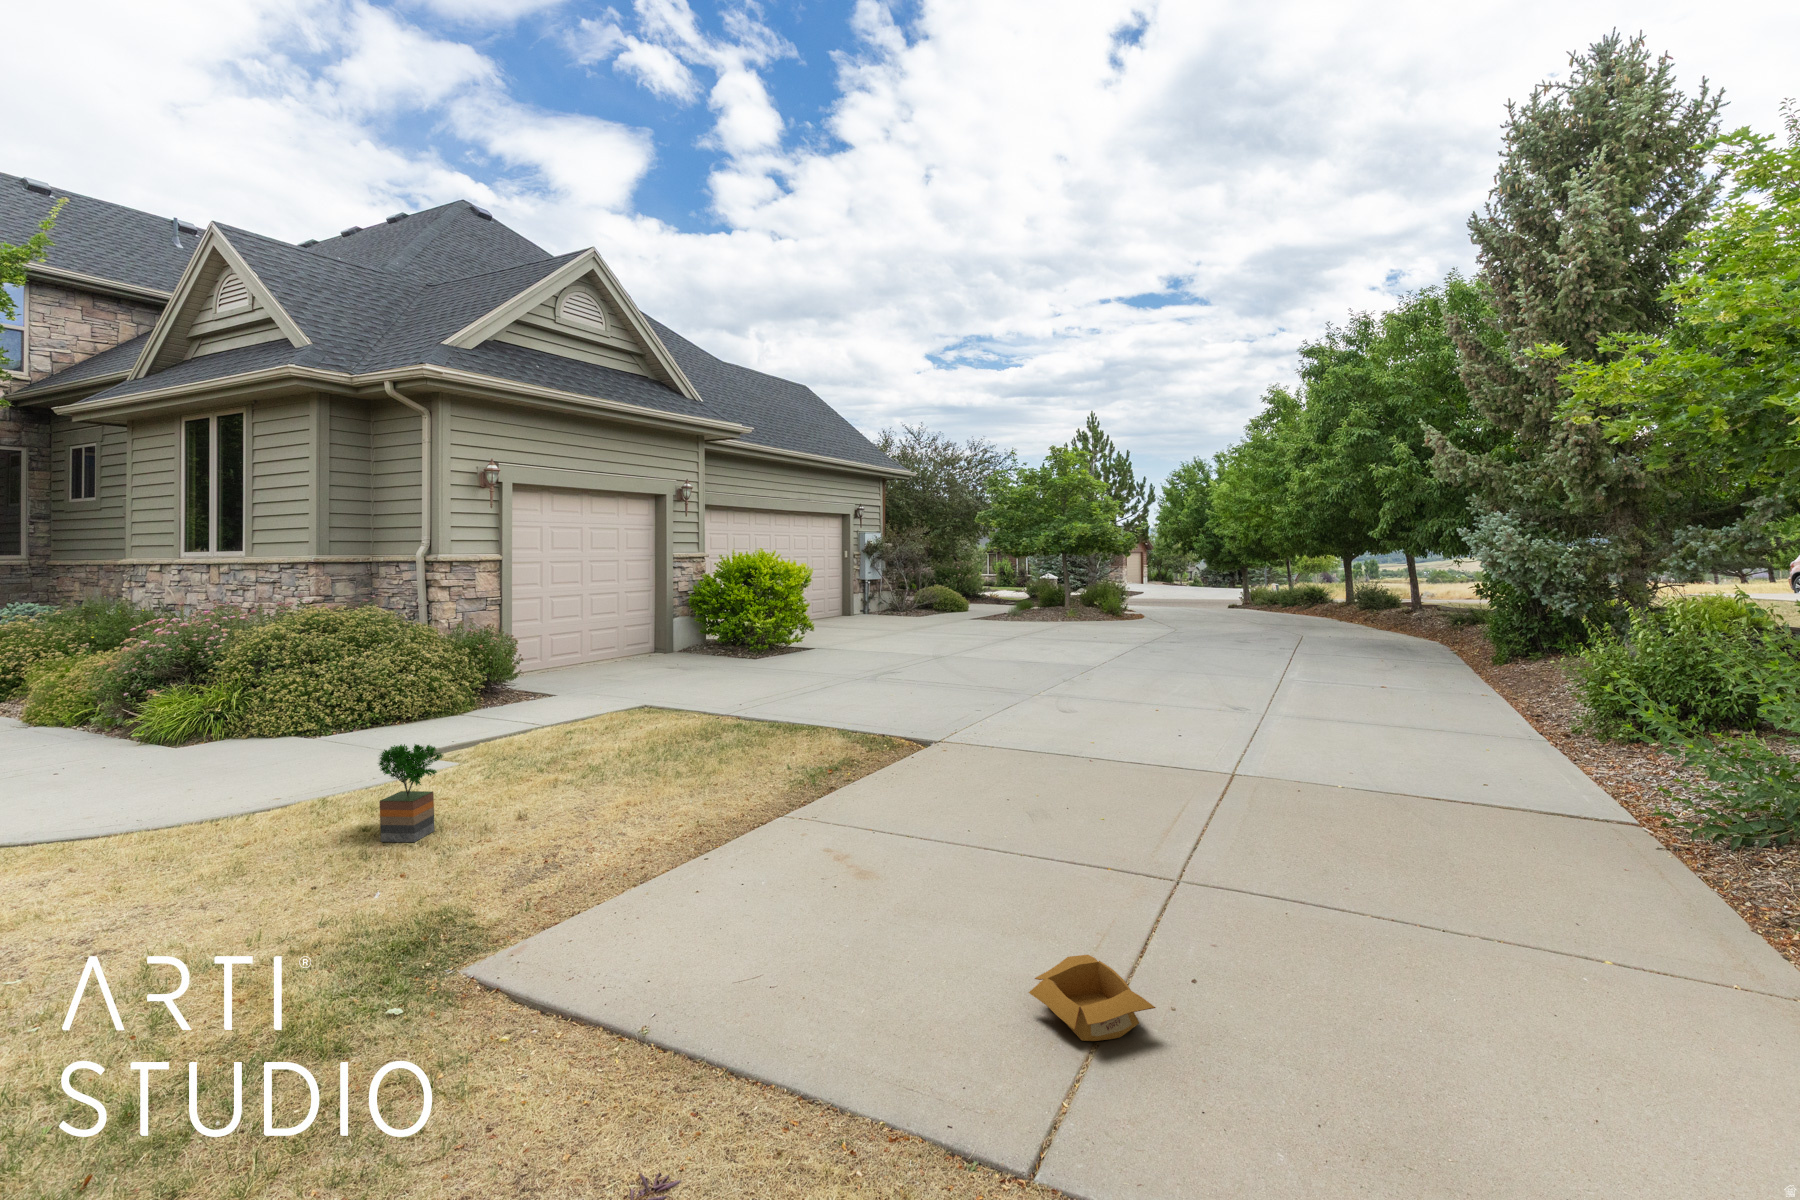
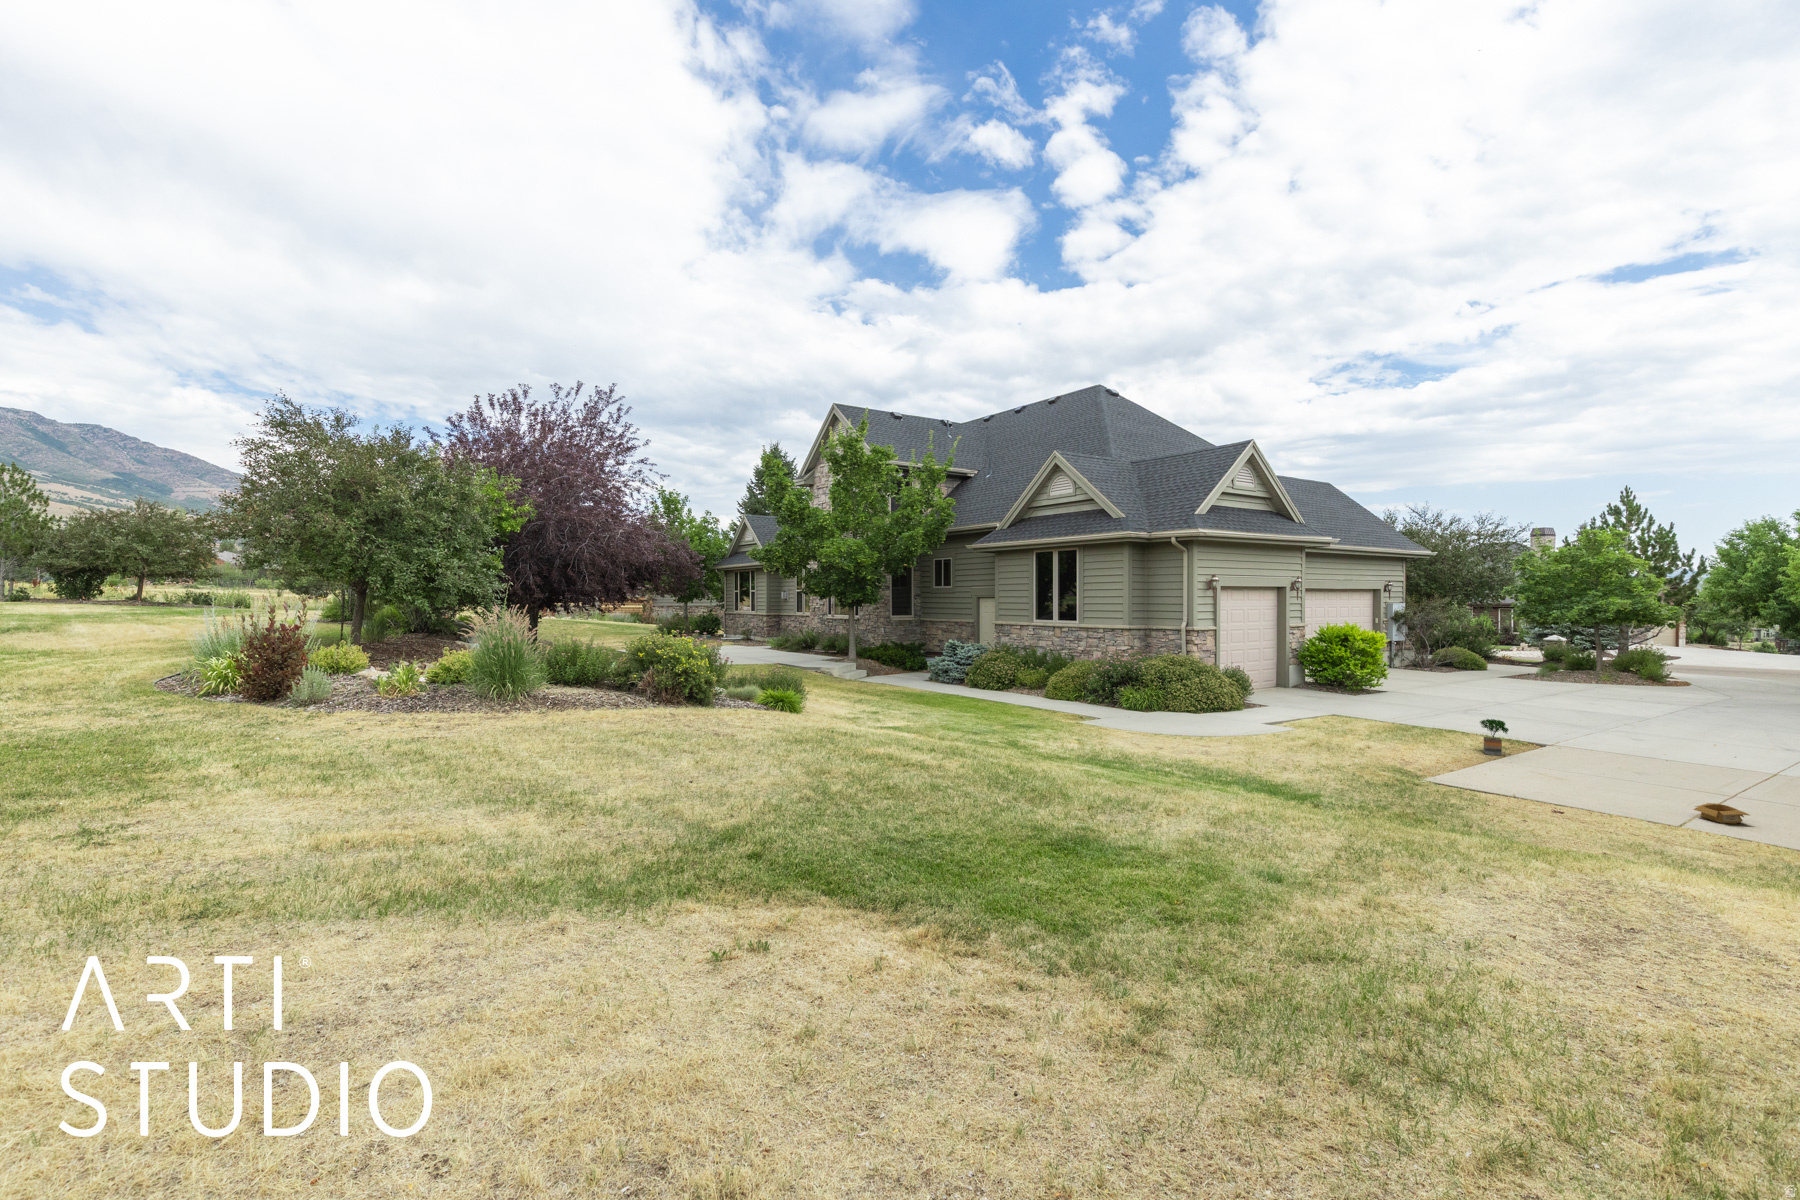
potted tree: present [379,744,443,842] -> present [1480,719,1508,756]

